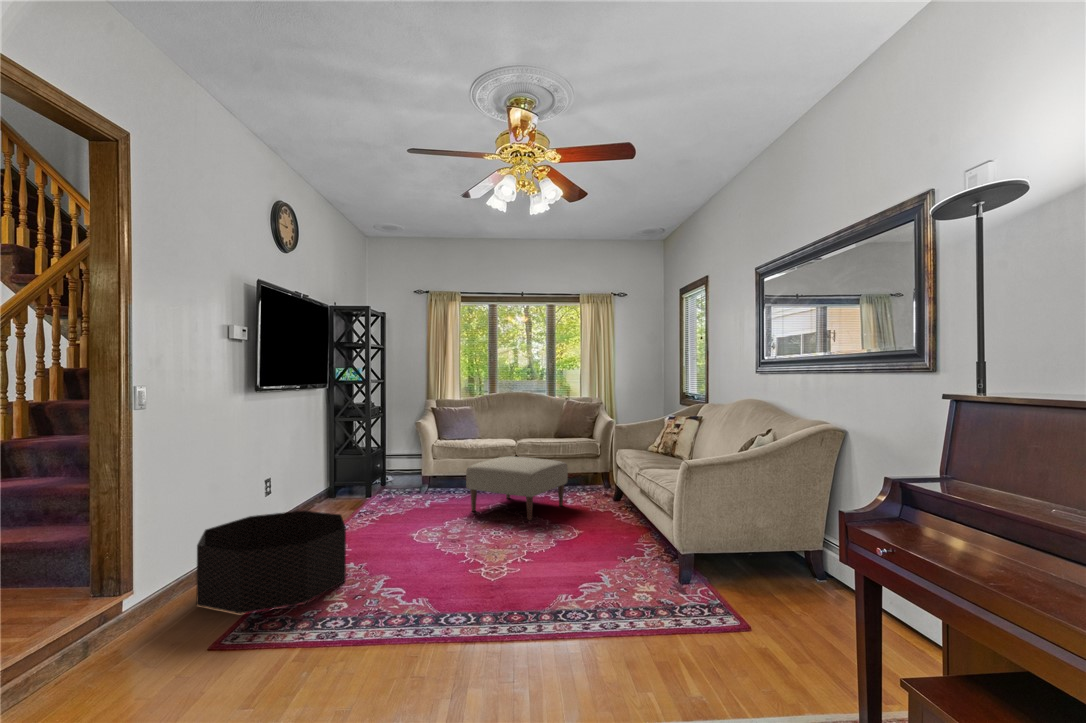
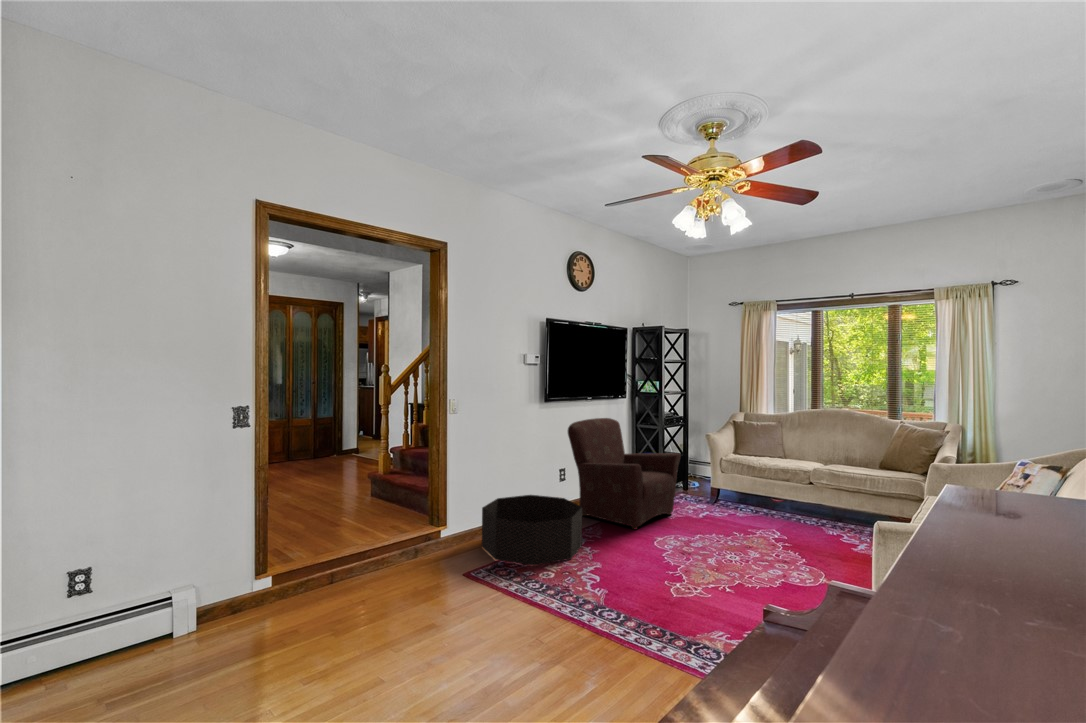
armchair: none [280,411,407,534] -> present [568,418,681,529]
ottoman: present [466,457,568,520] -> none [727,482,846,554]

